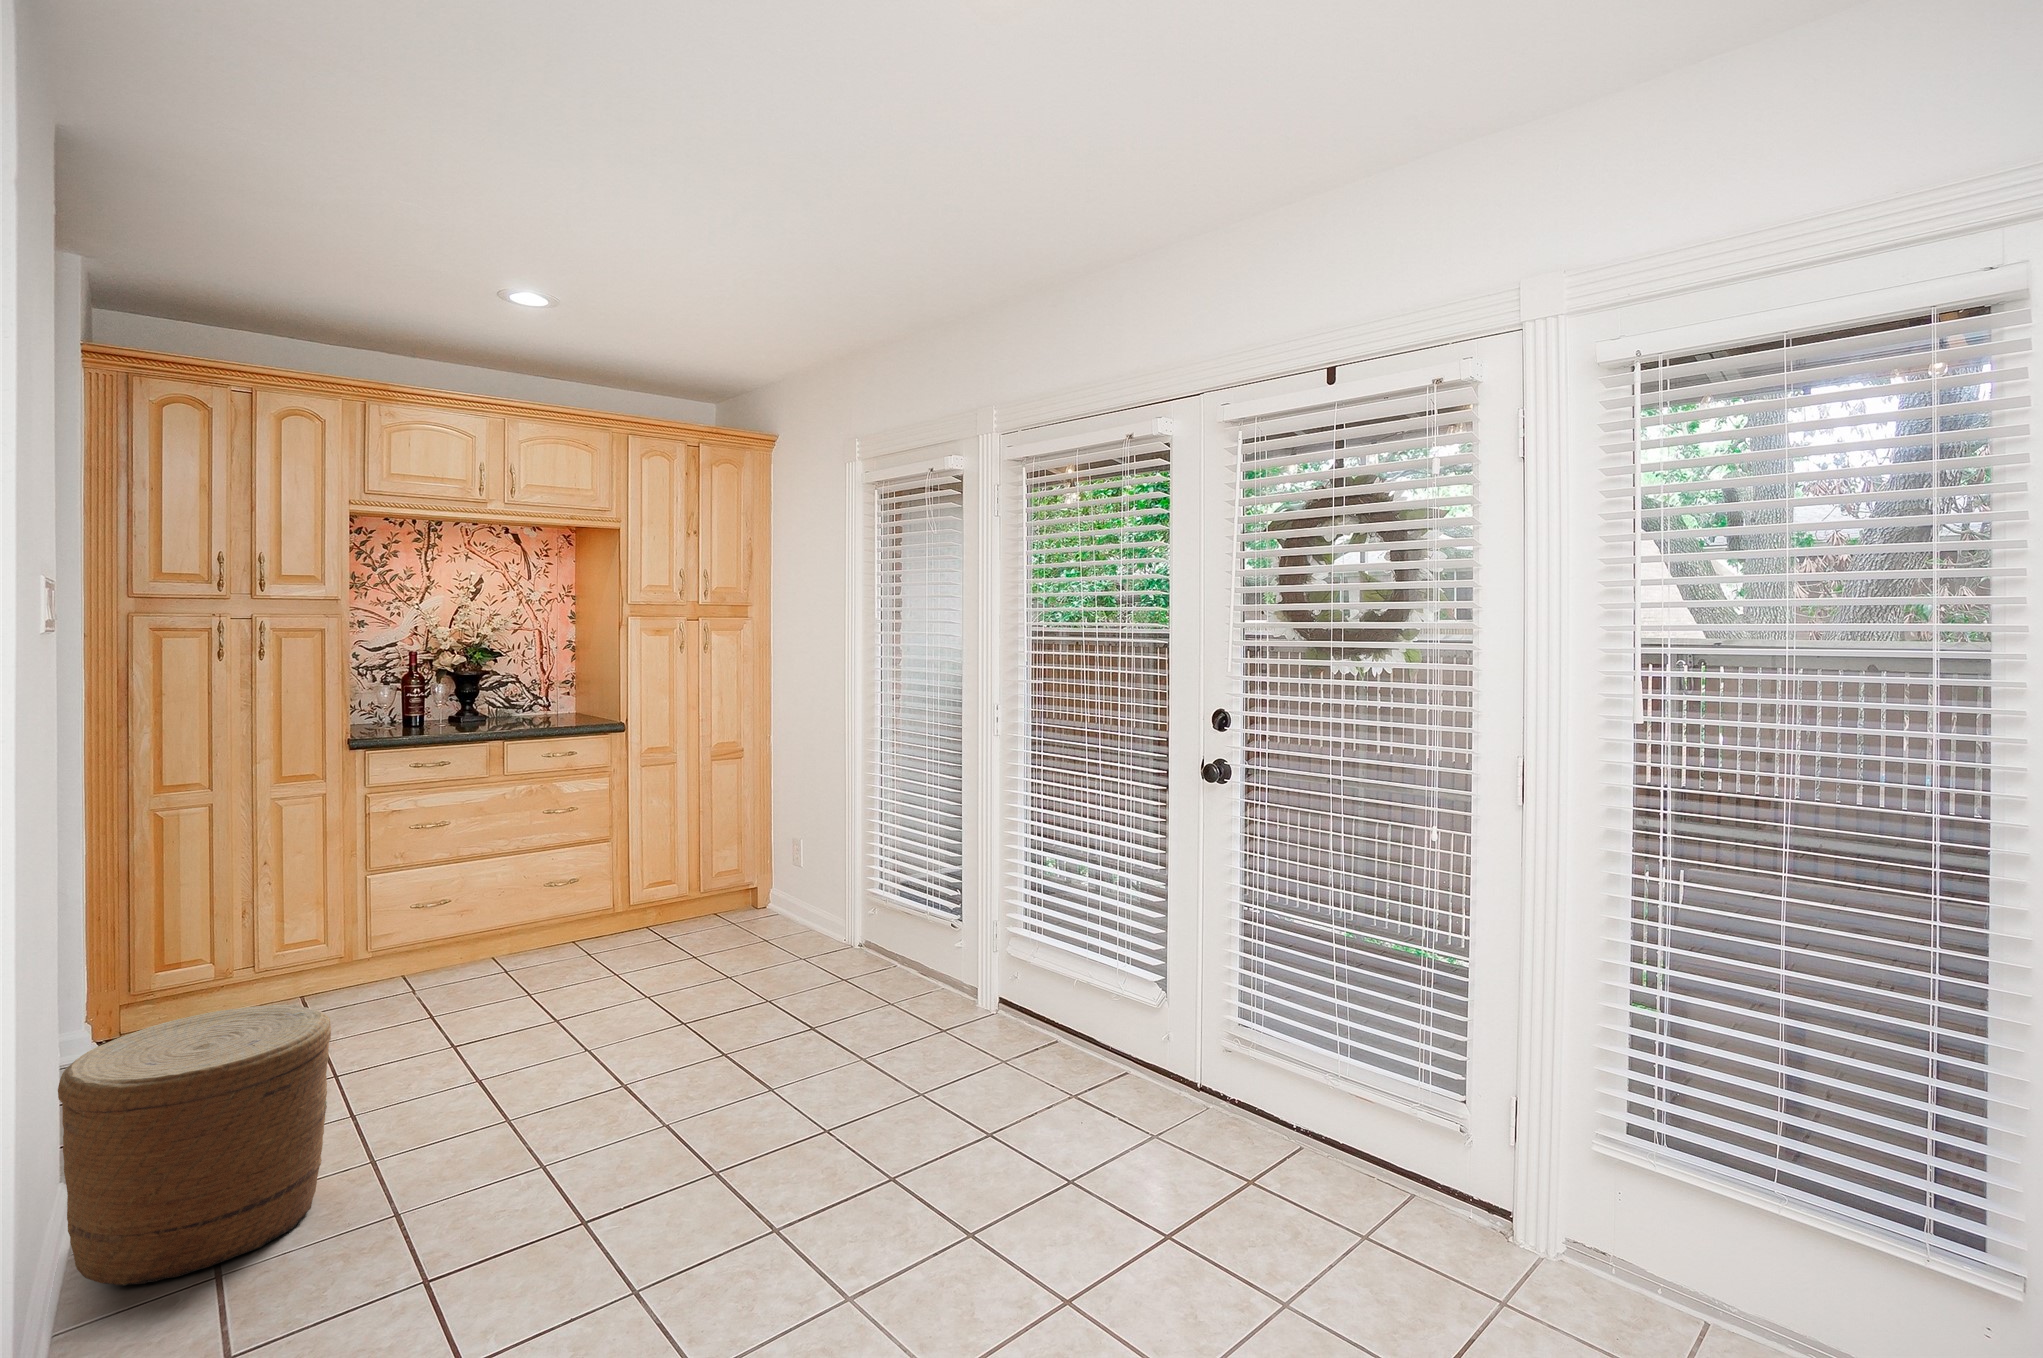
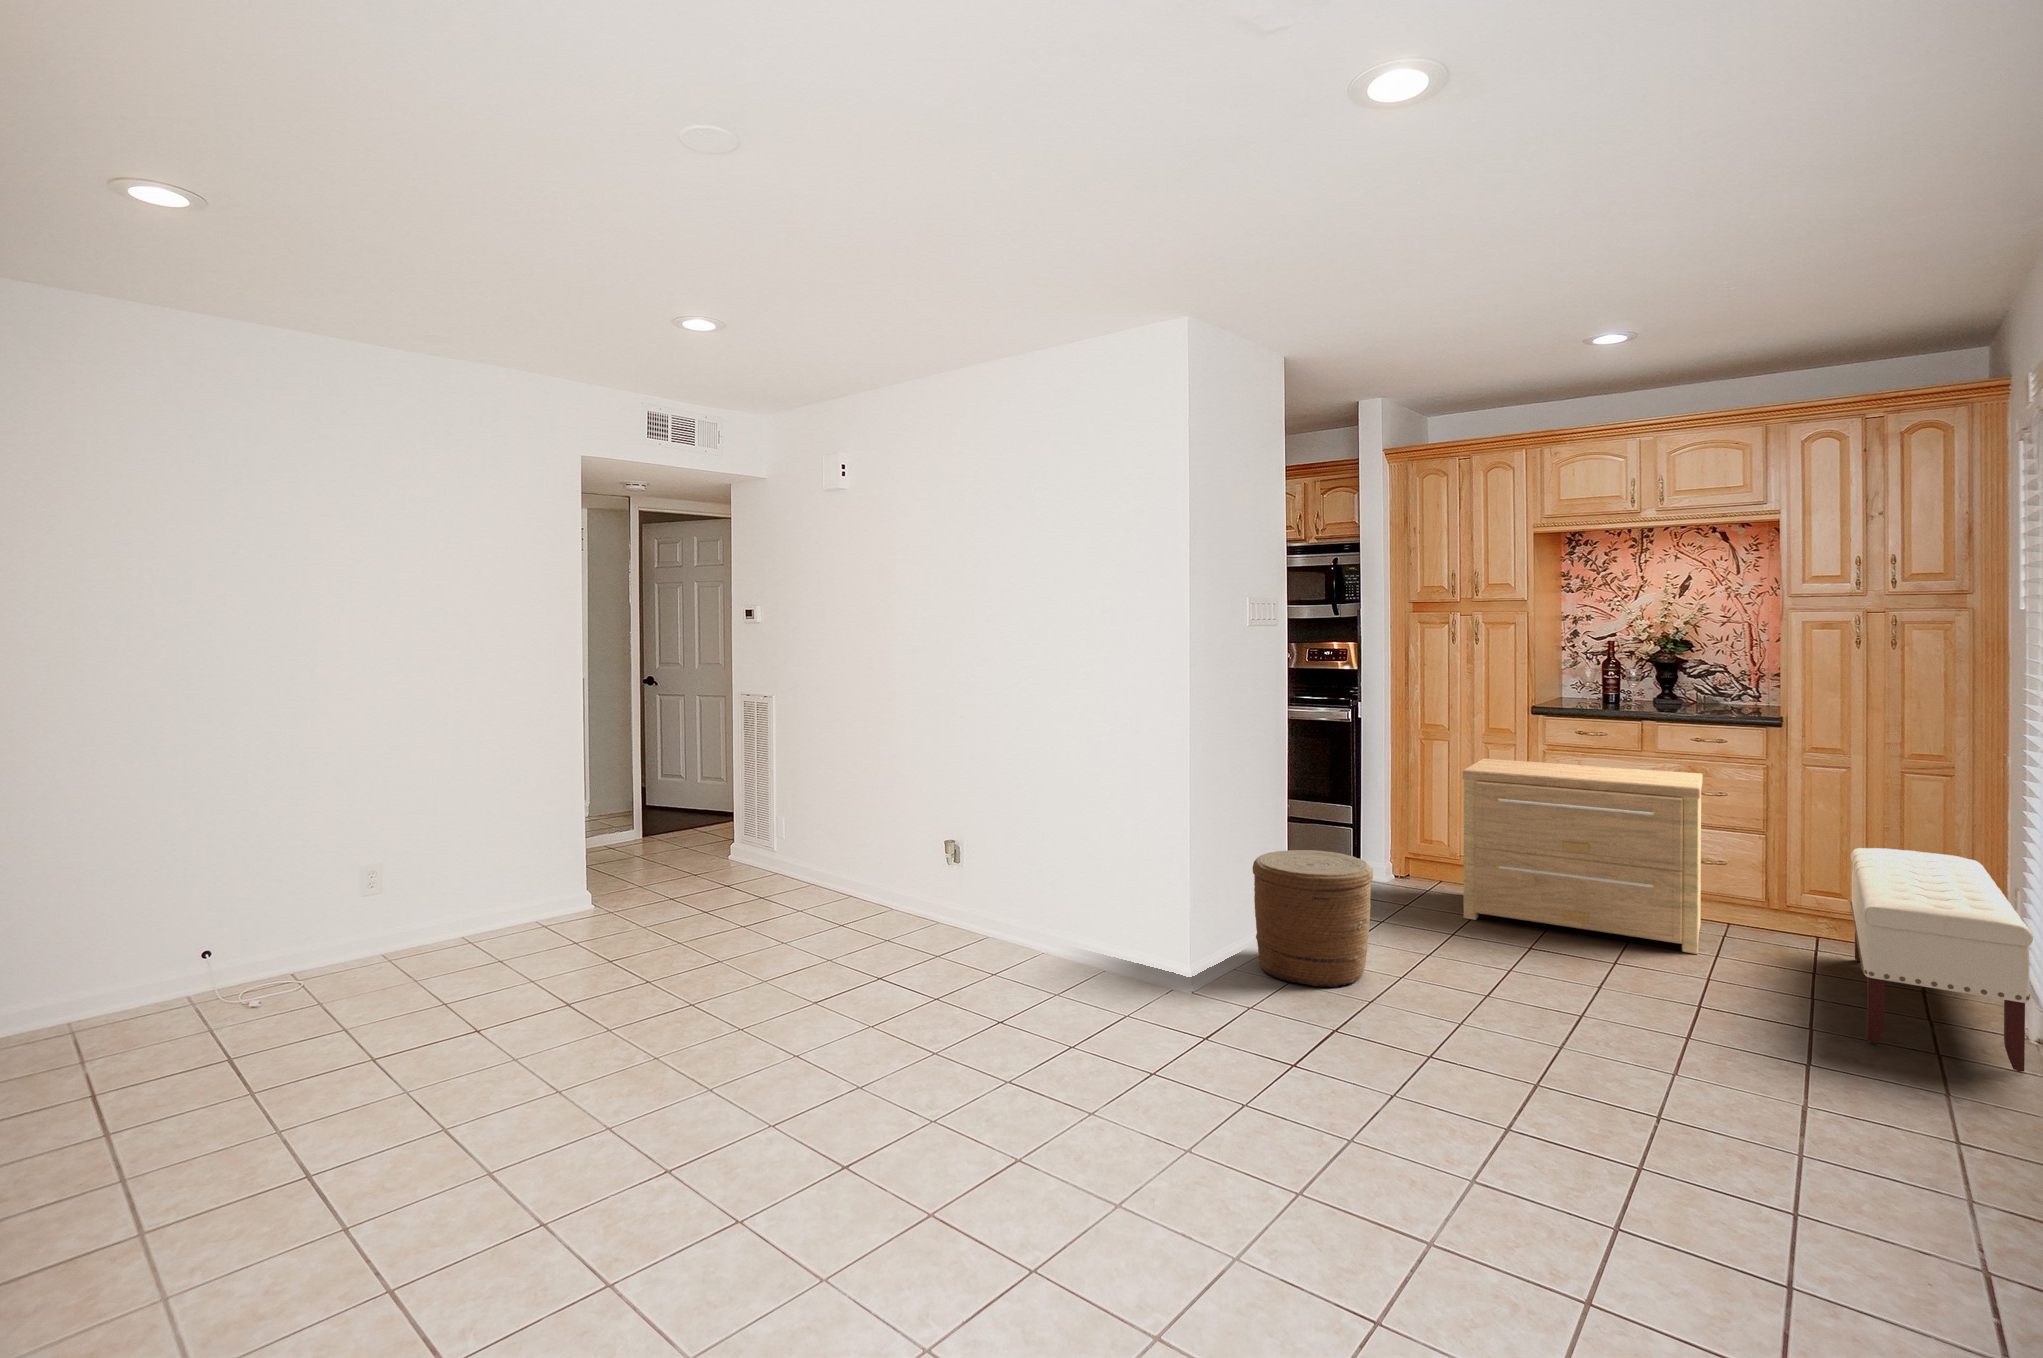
side table: none [279,789,600,1048] -> present [1463,759,1703,954]
bench: none [693,823,895,992] -> present [1850,848,2033,1072]

